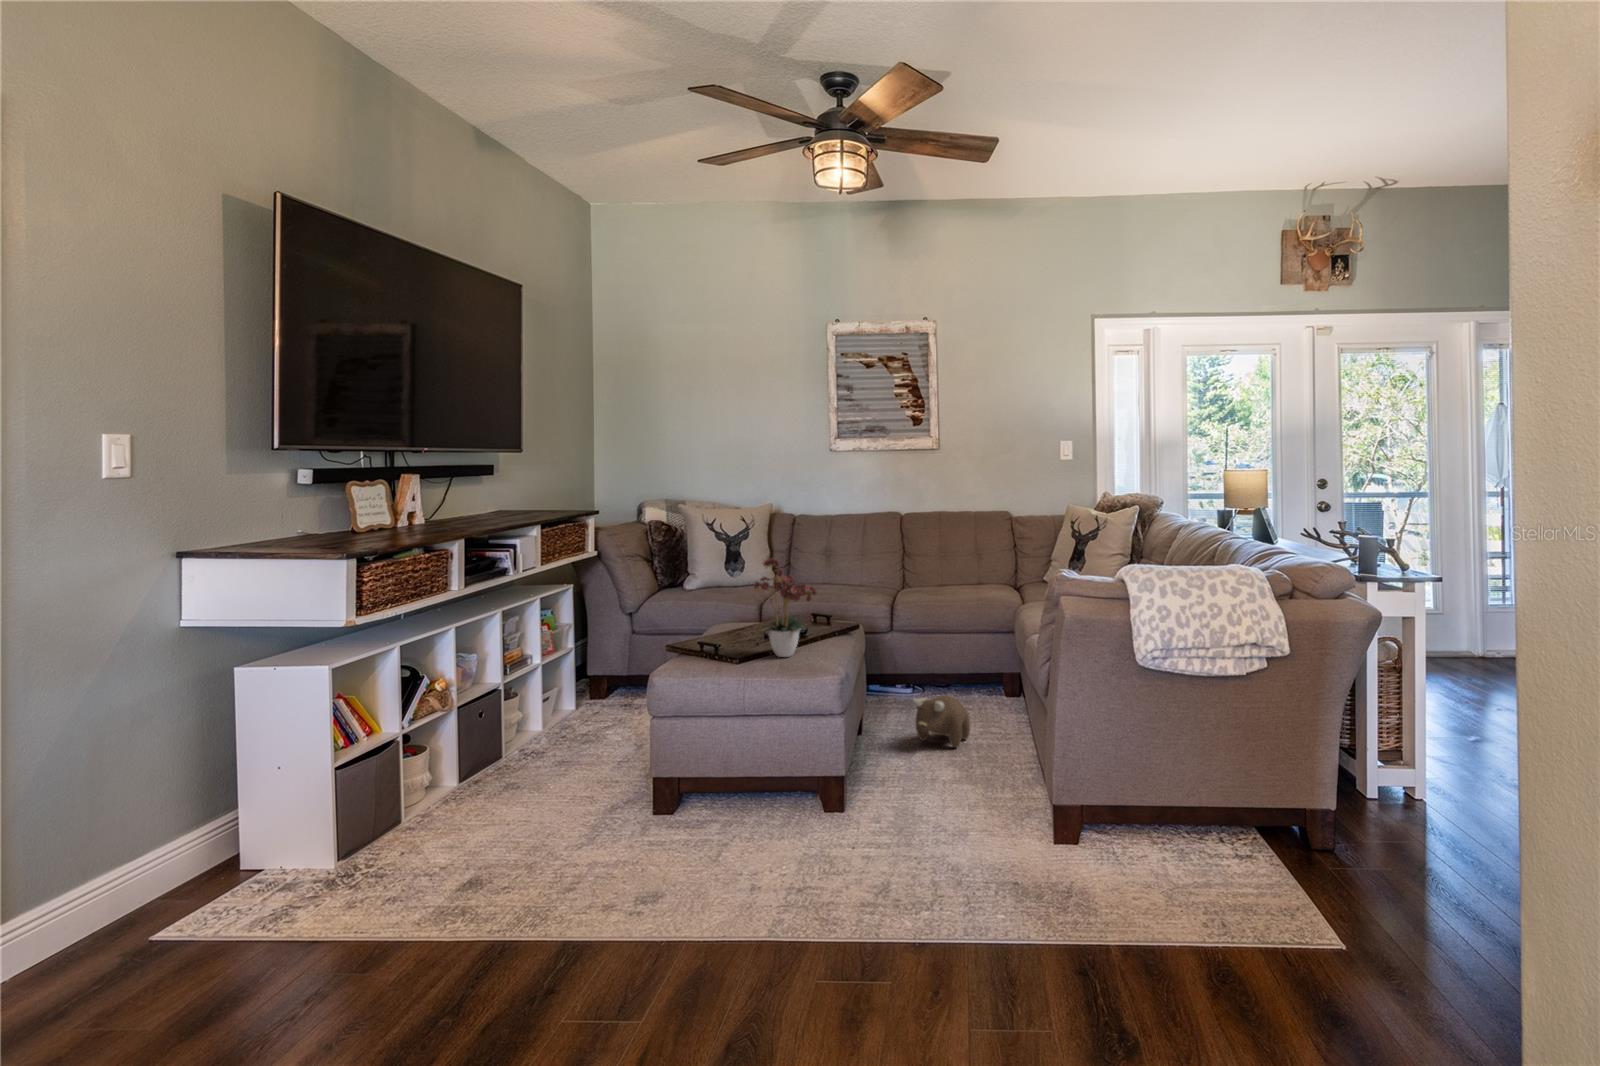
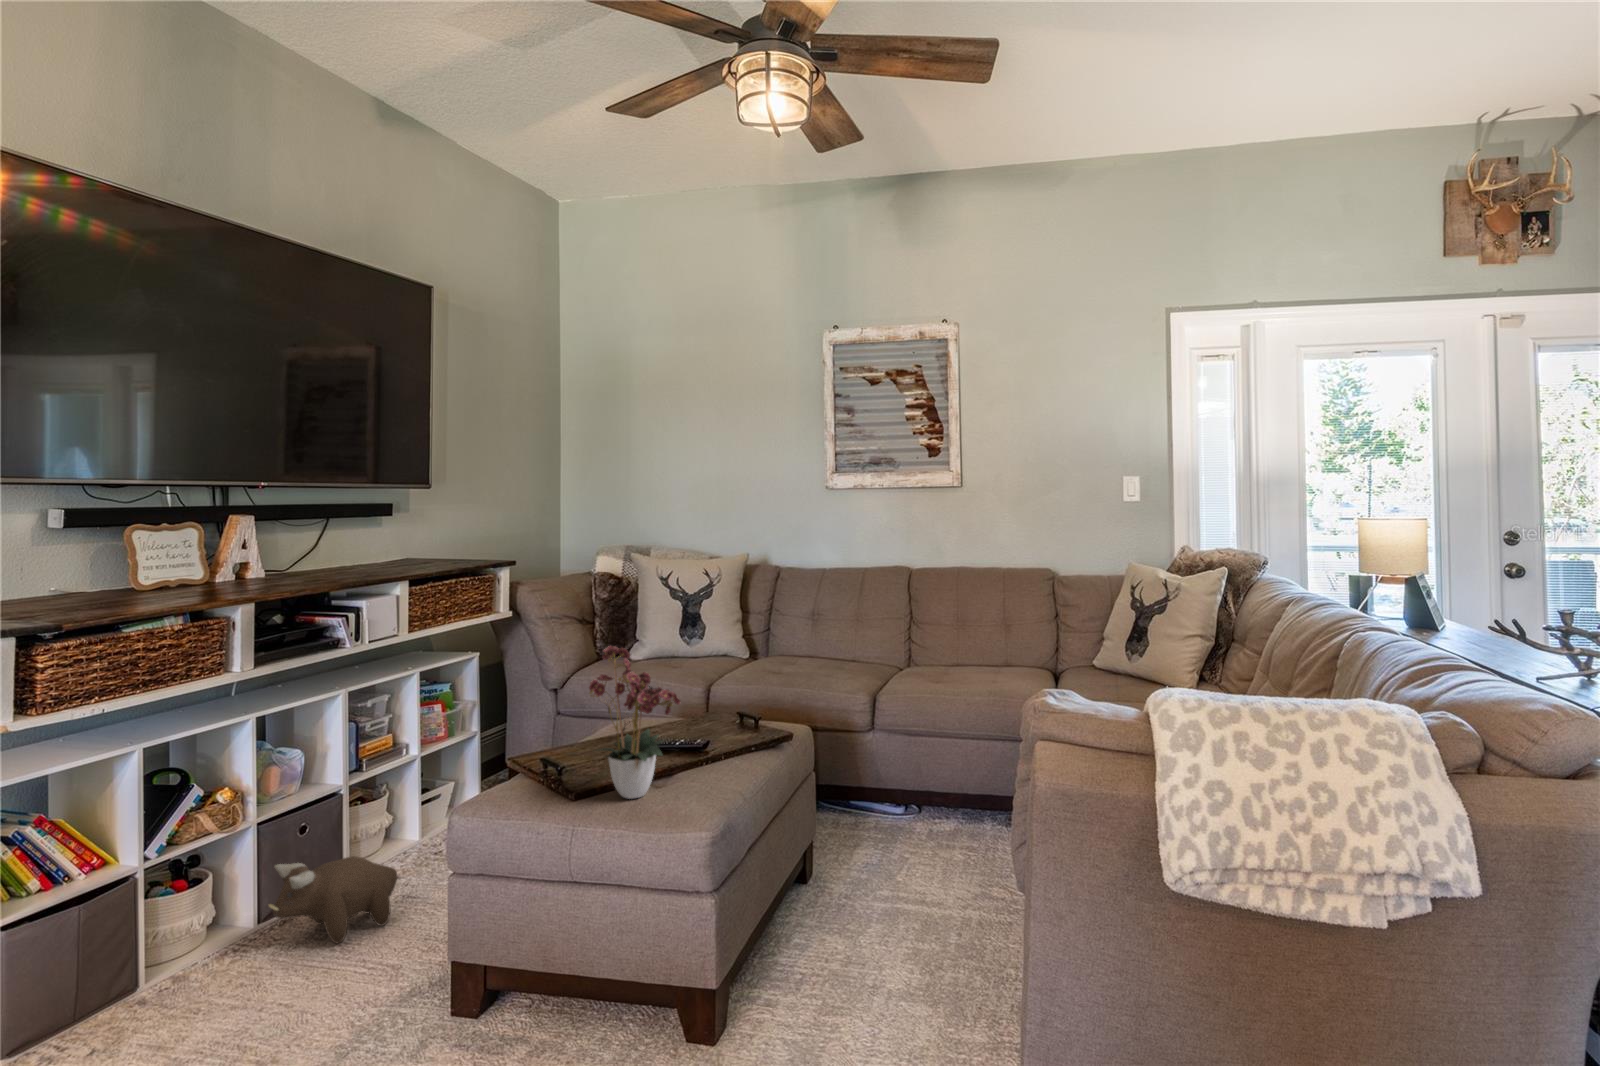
plush toy: present [913,695,970,748] -> present [269,856,397,943]

